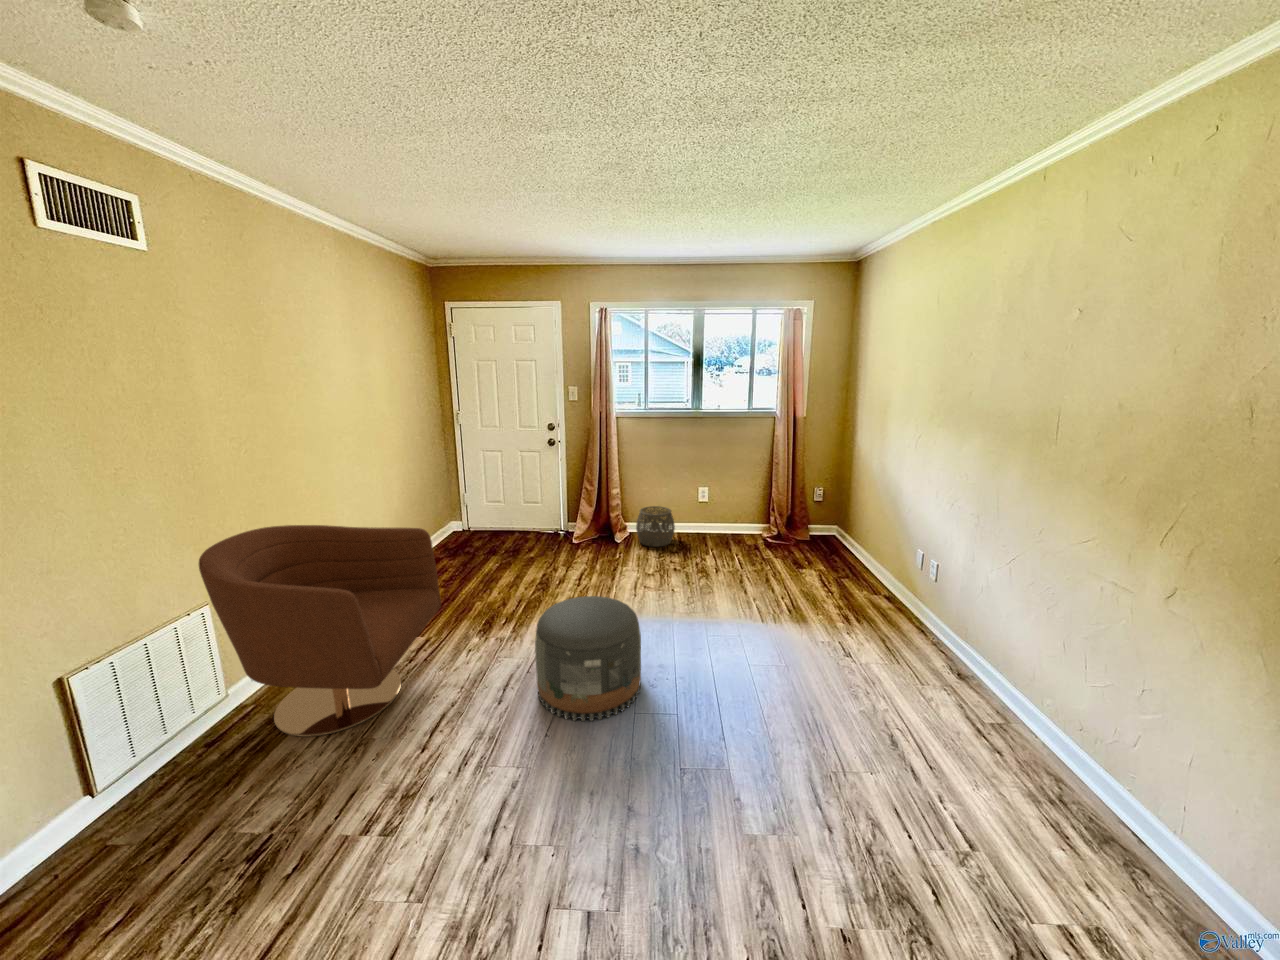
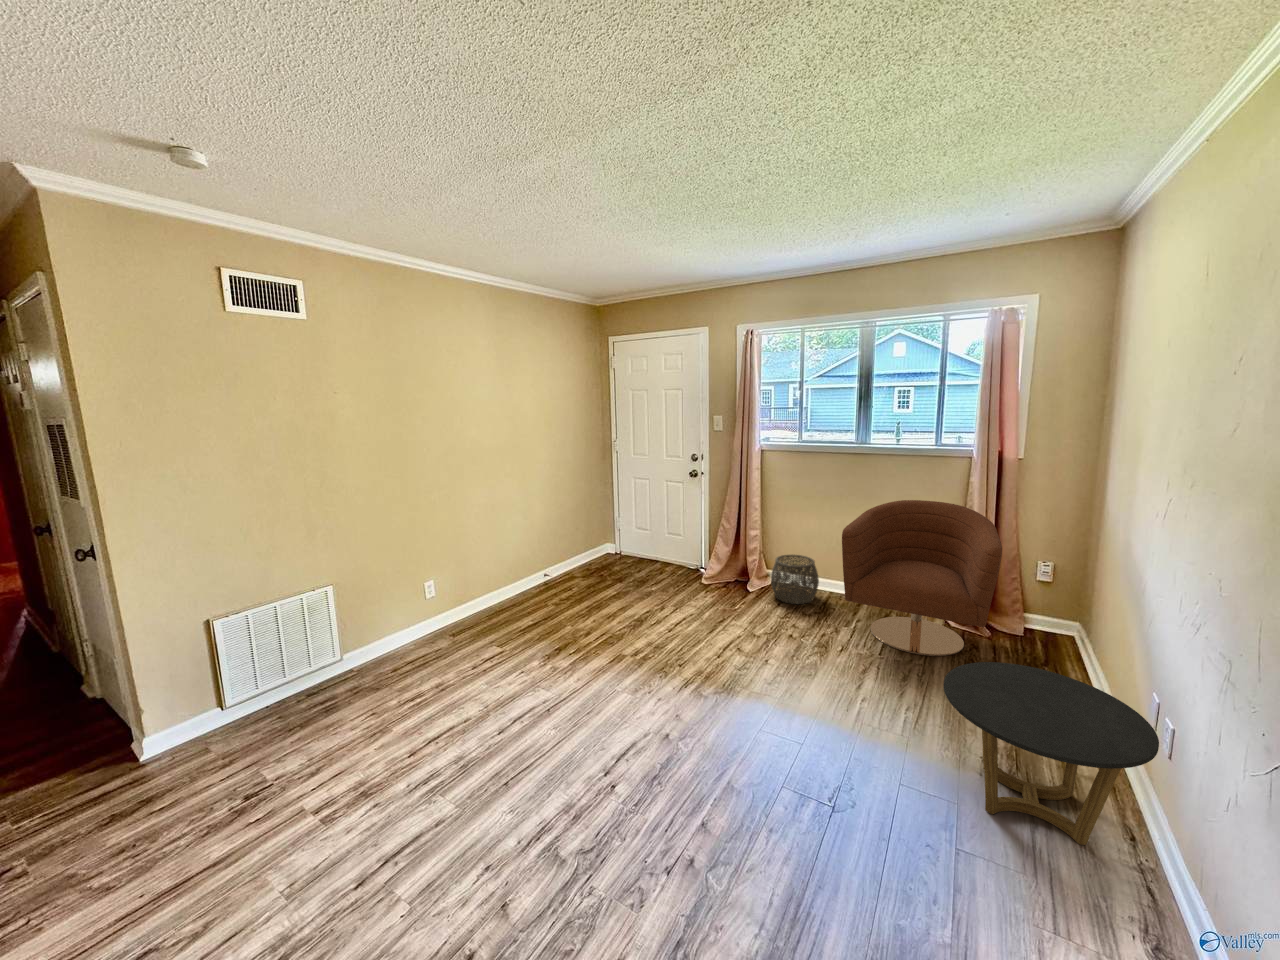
armchair: present [199,525,441,737] -> present [842,500,1002,656]
side table: none [825,549,938,641] -> present [943,662,1159,845]
pouf: present [535,596,641,721] -> none [523,644,640,789]

